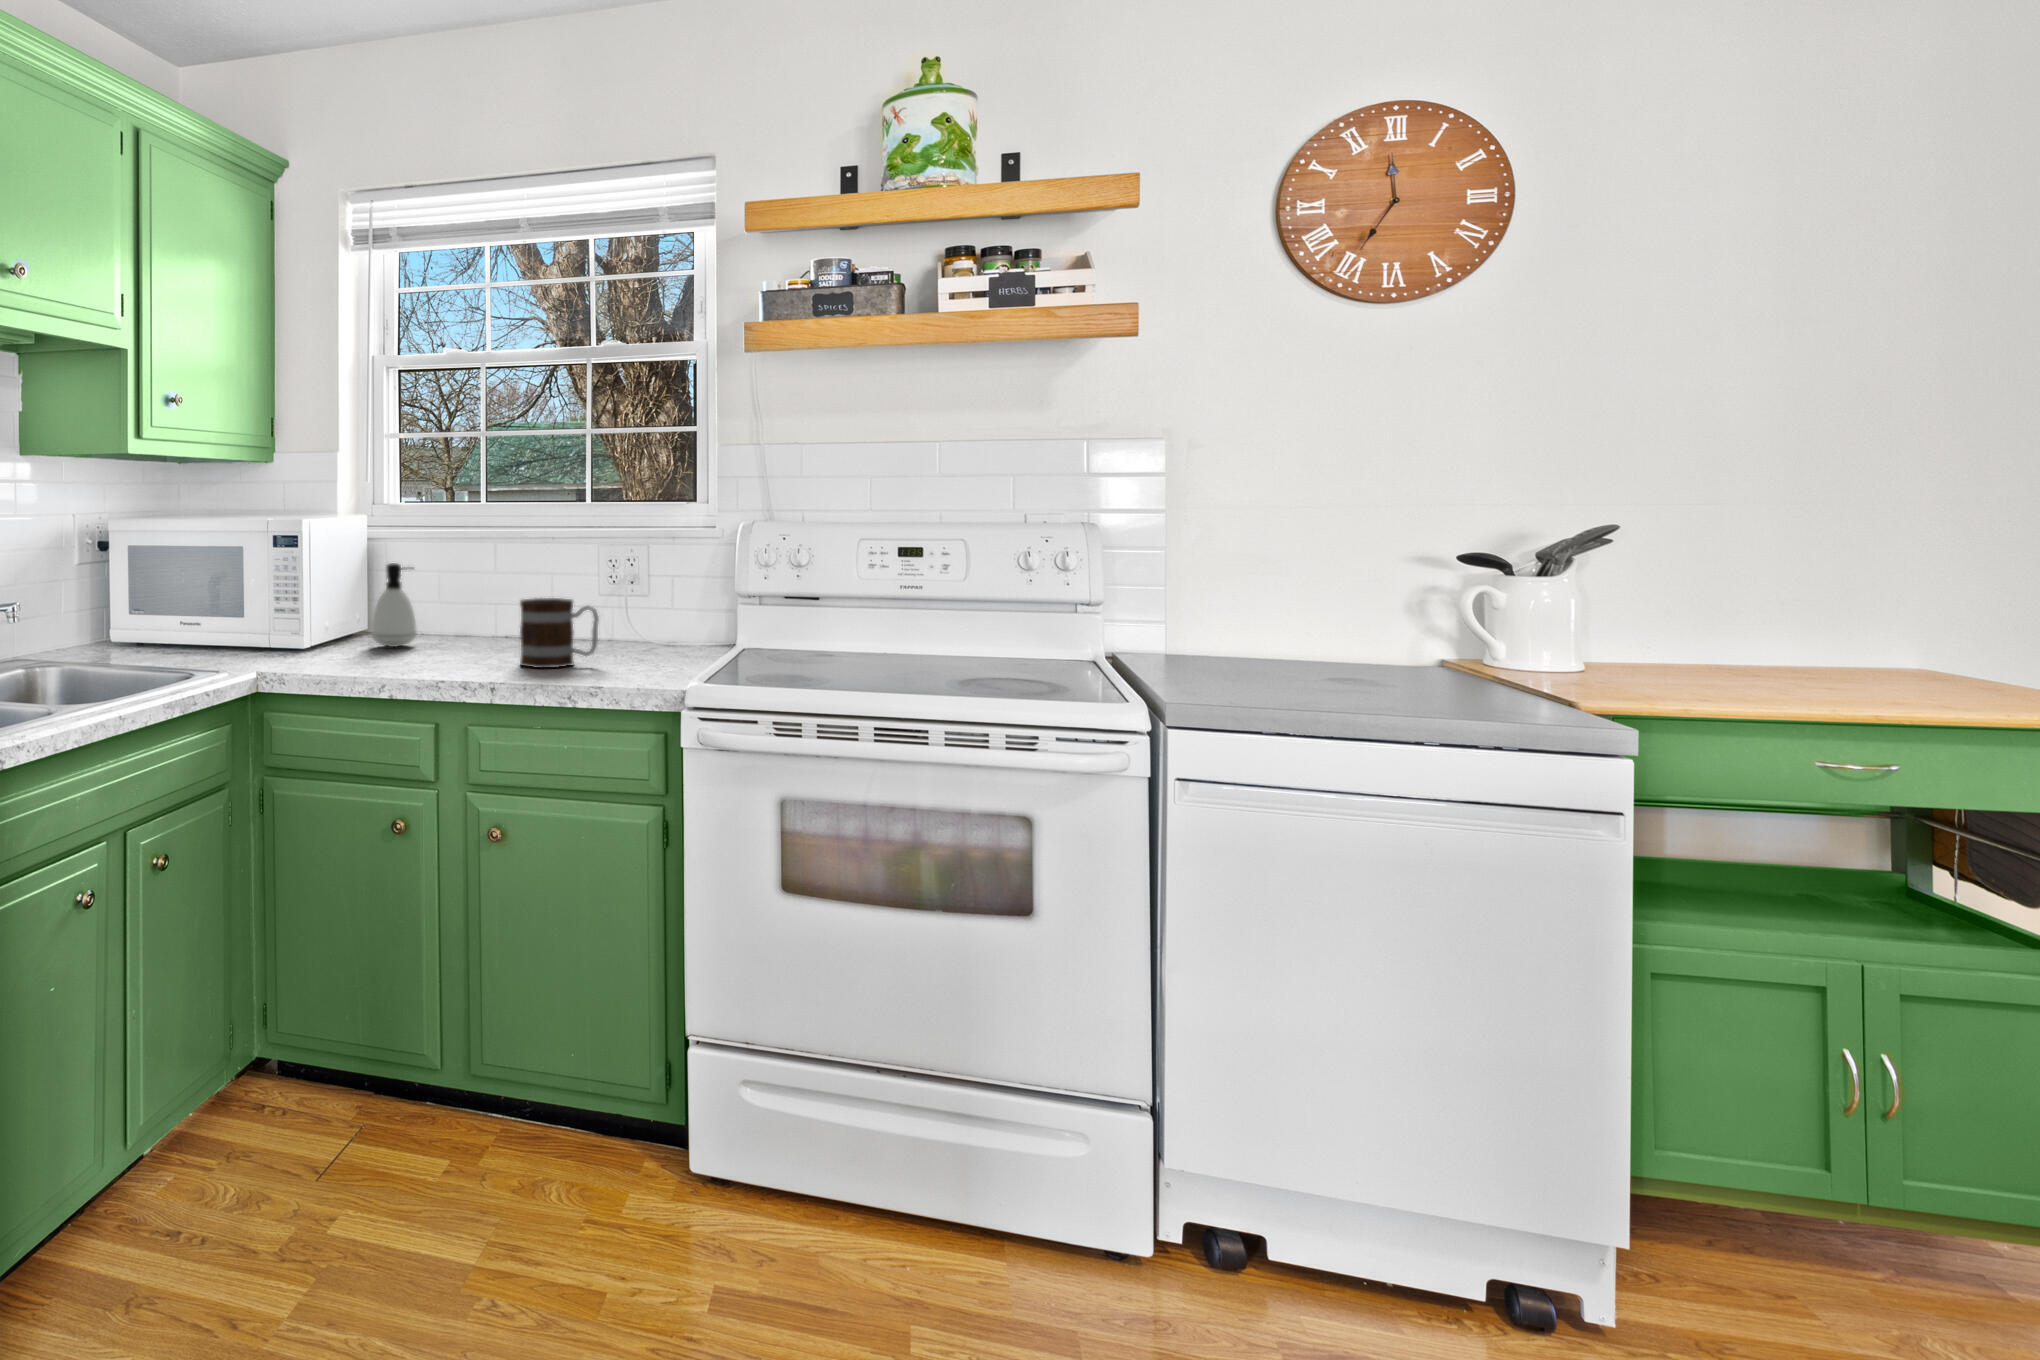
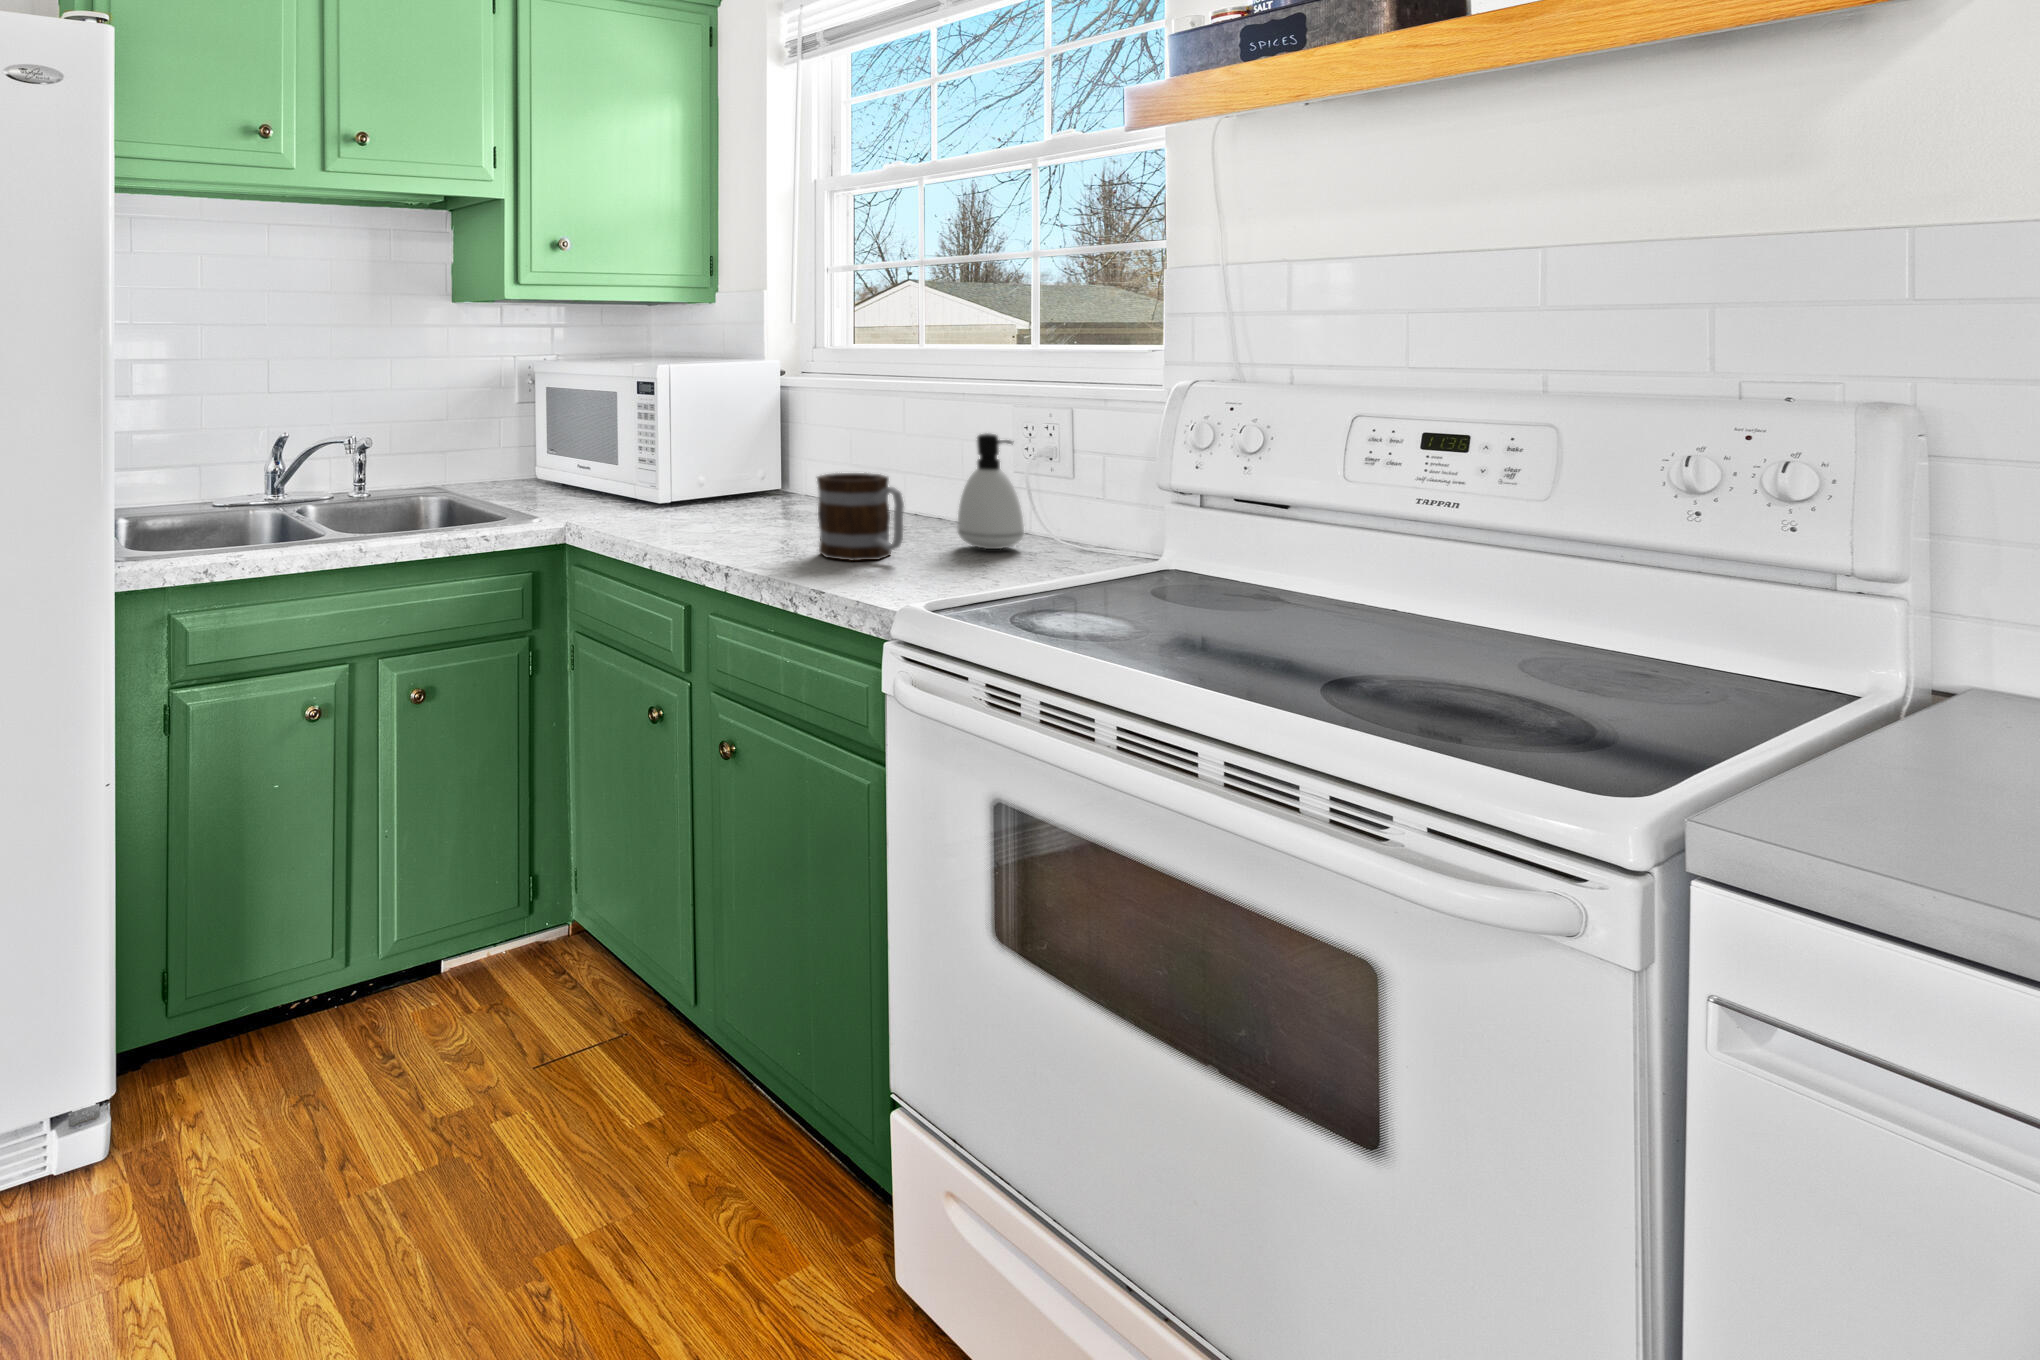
soap dispenser: present [372,563,416,647] -> present [958,433,1024,549]

